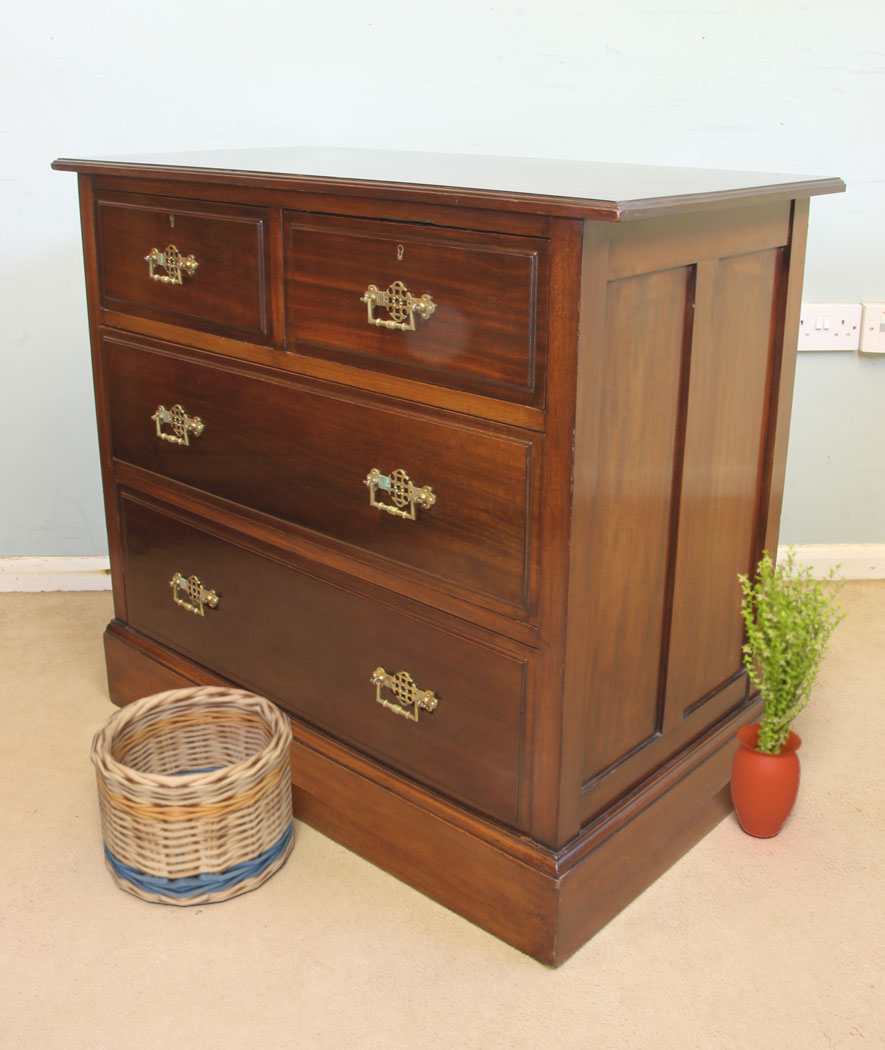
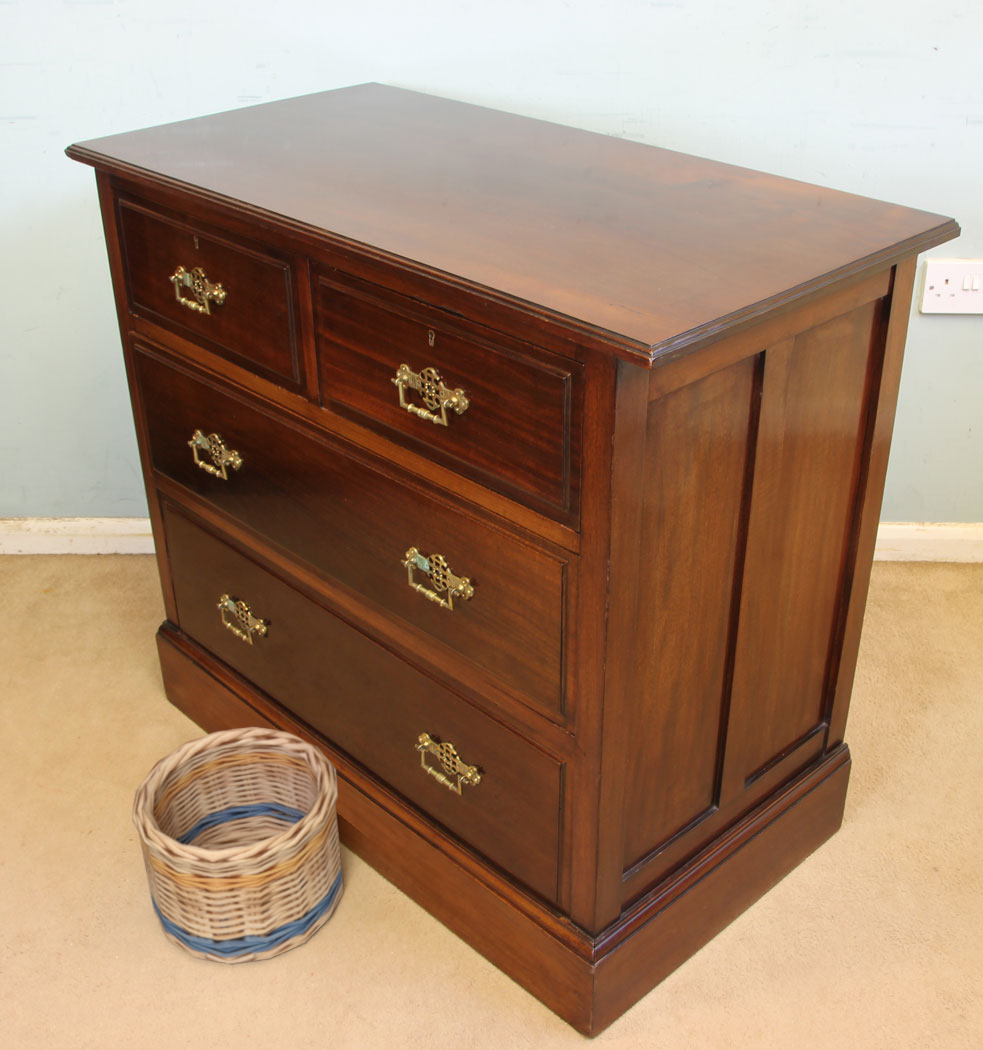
potted plant: present [730,546,848,838] -> none [797,612,926,895]

